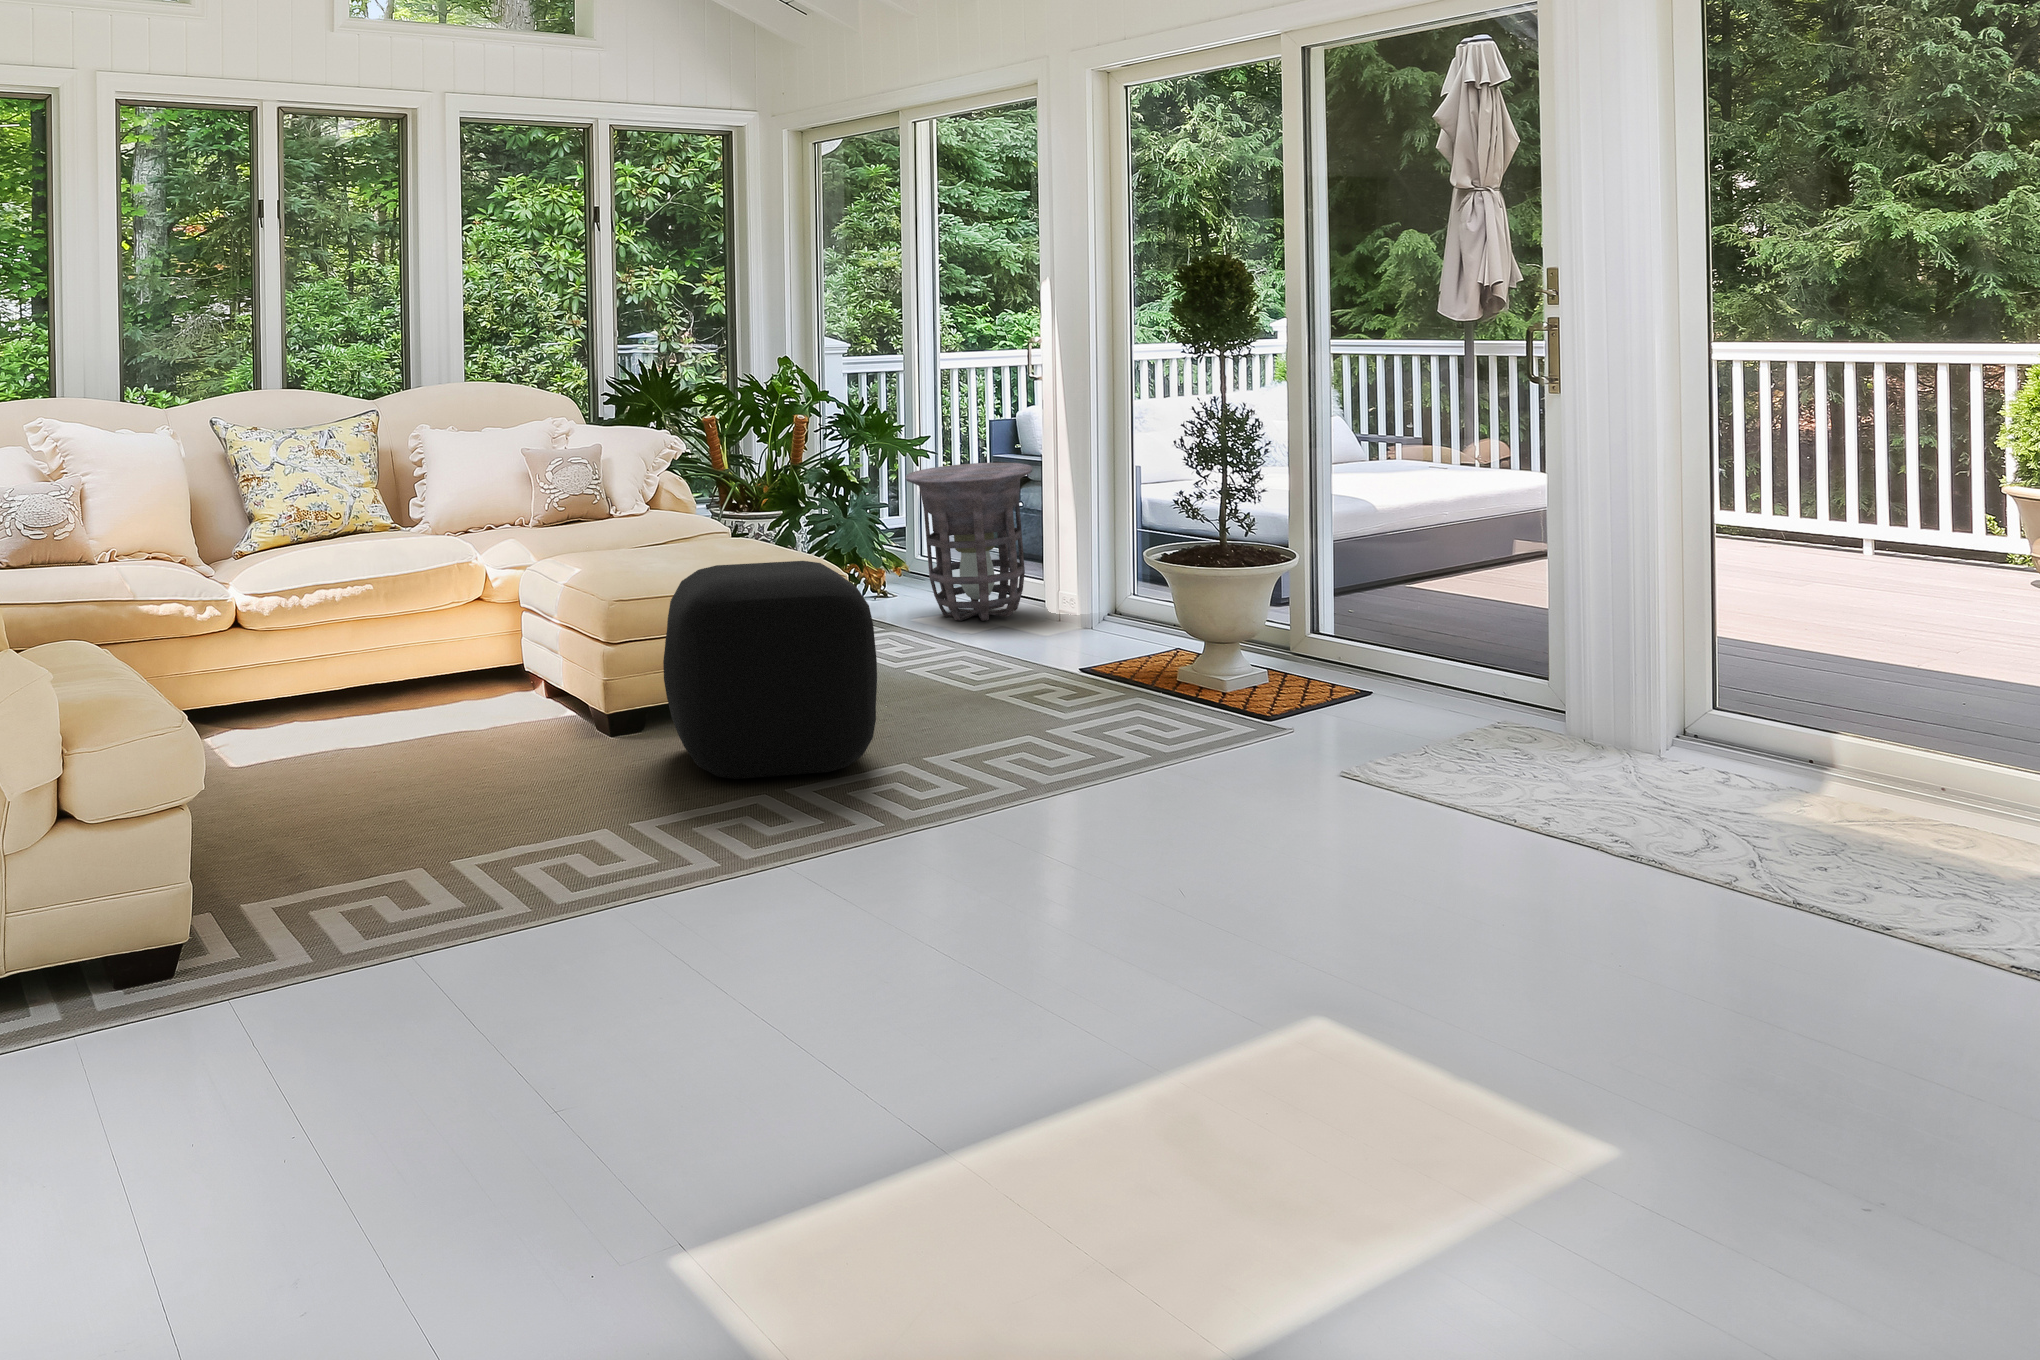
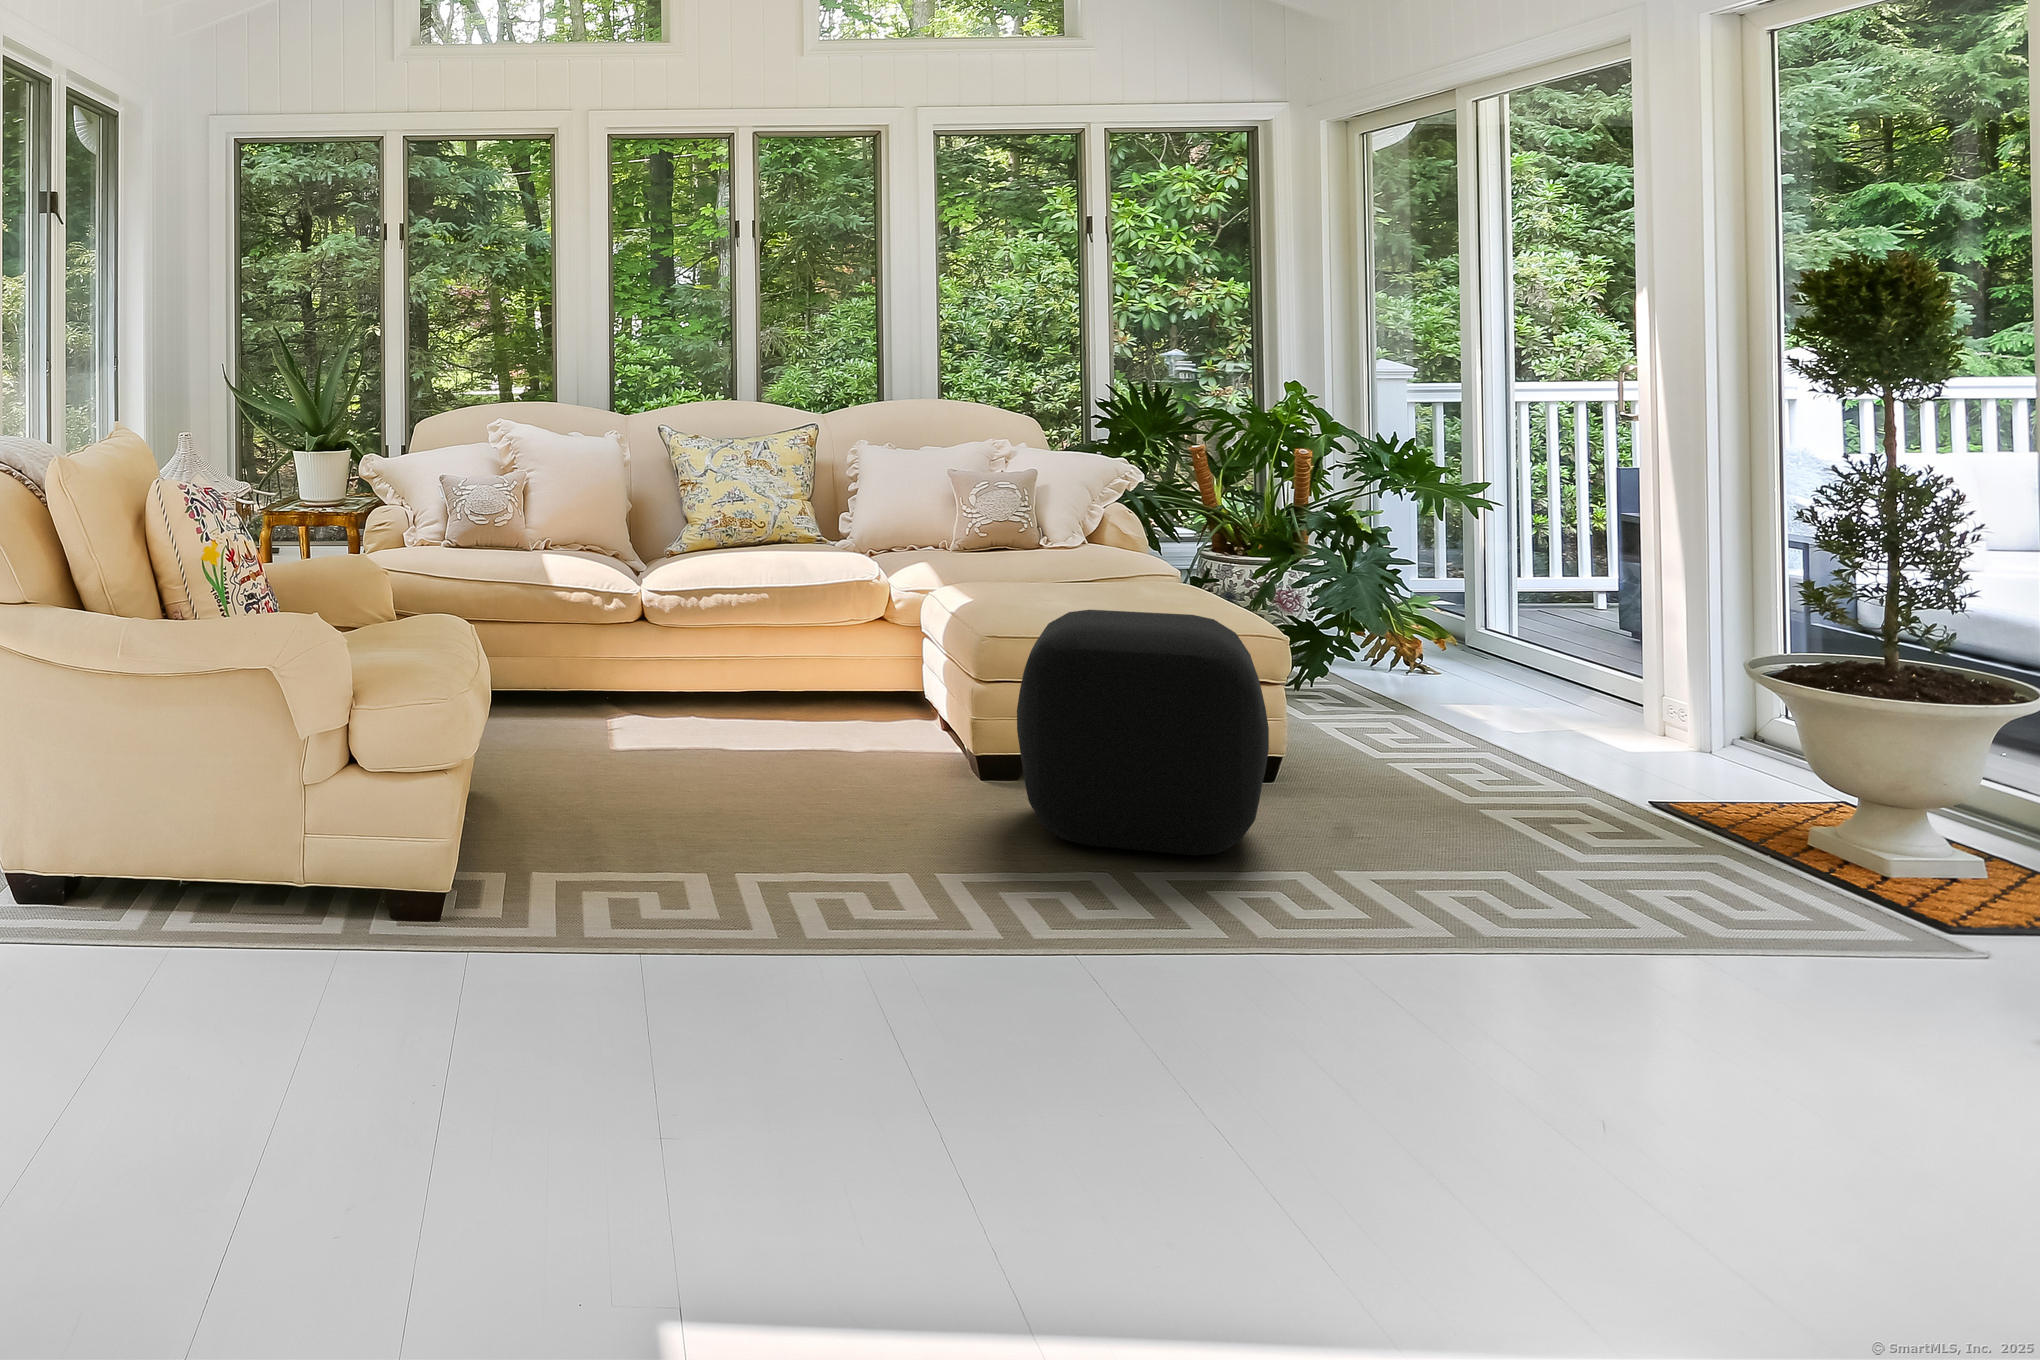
side table: present [906,463,1032,621] -> none [1433,524,1611,717]

